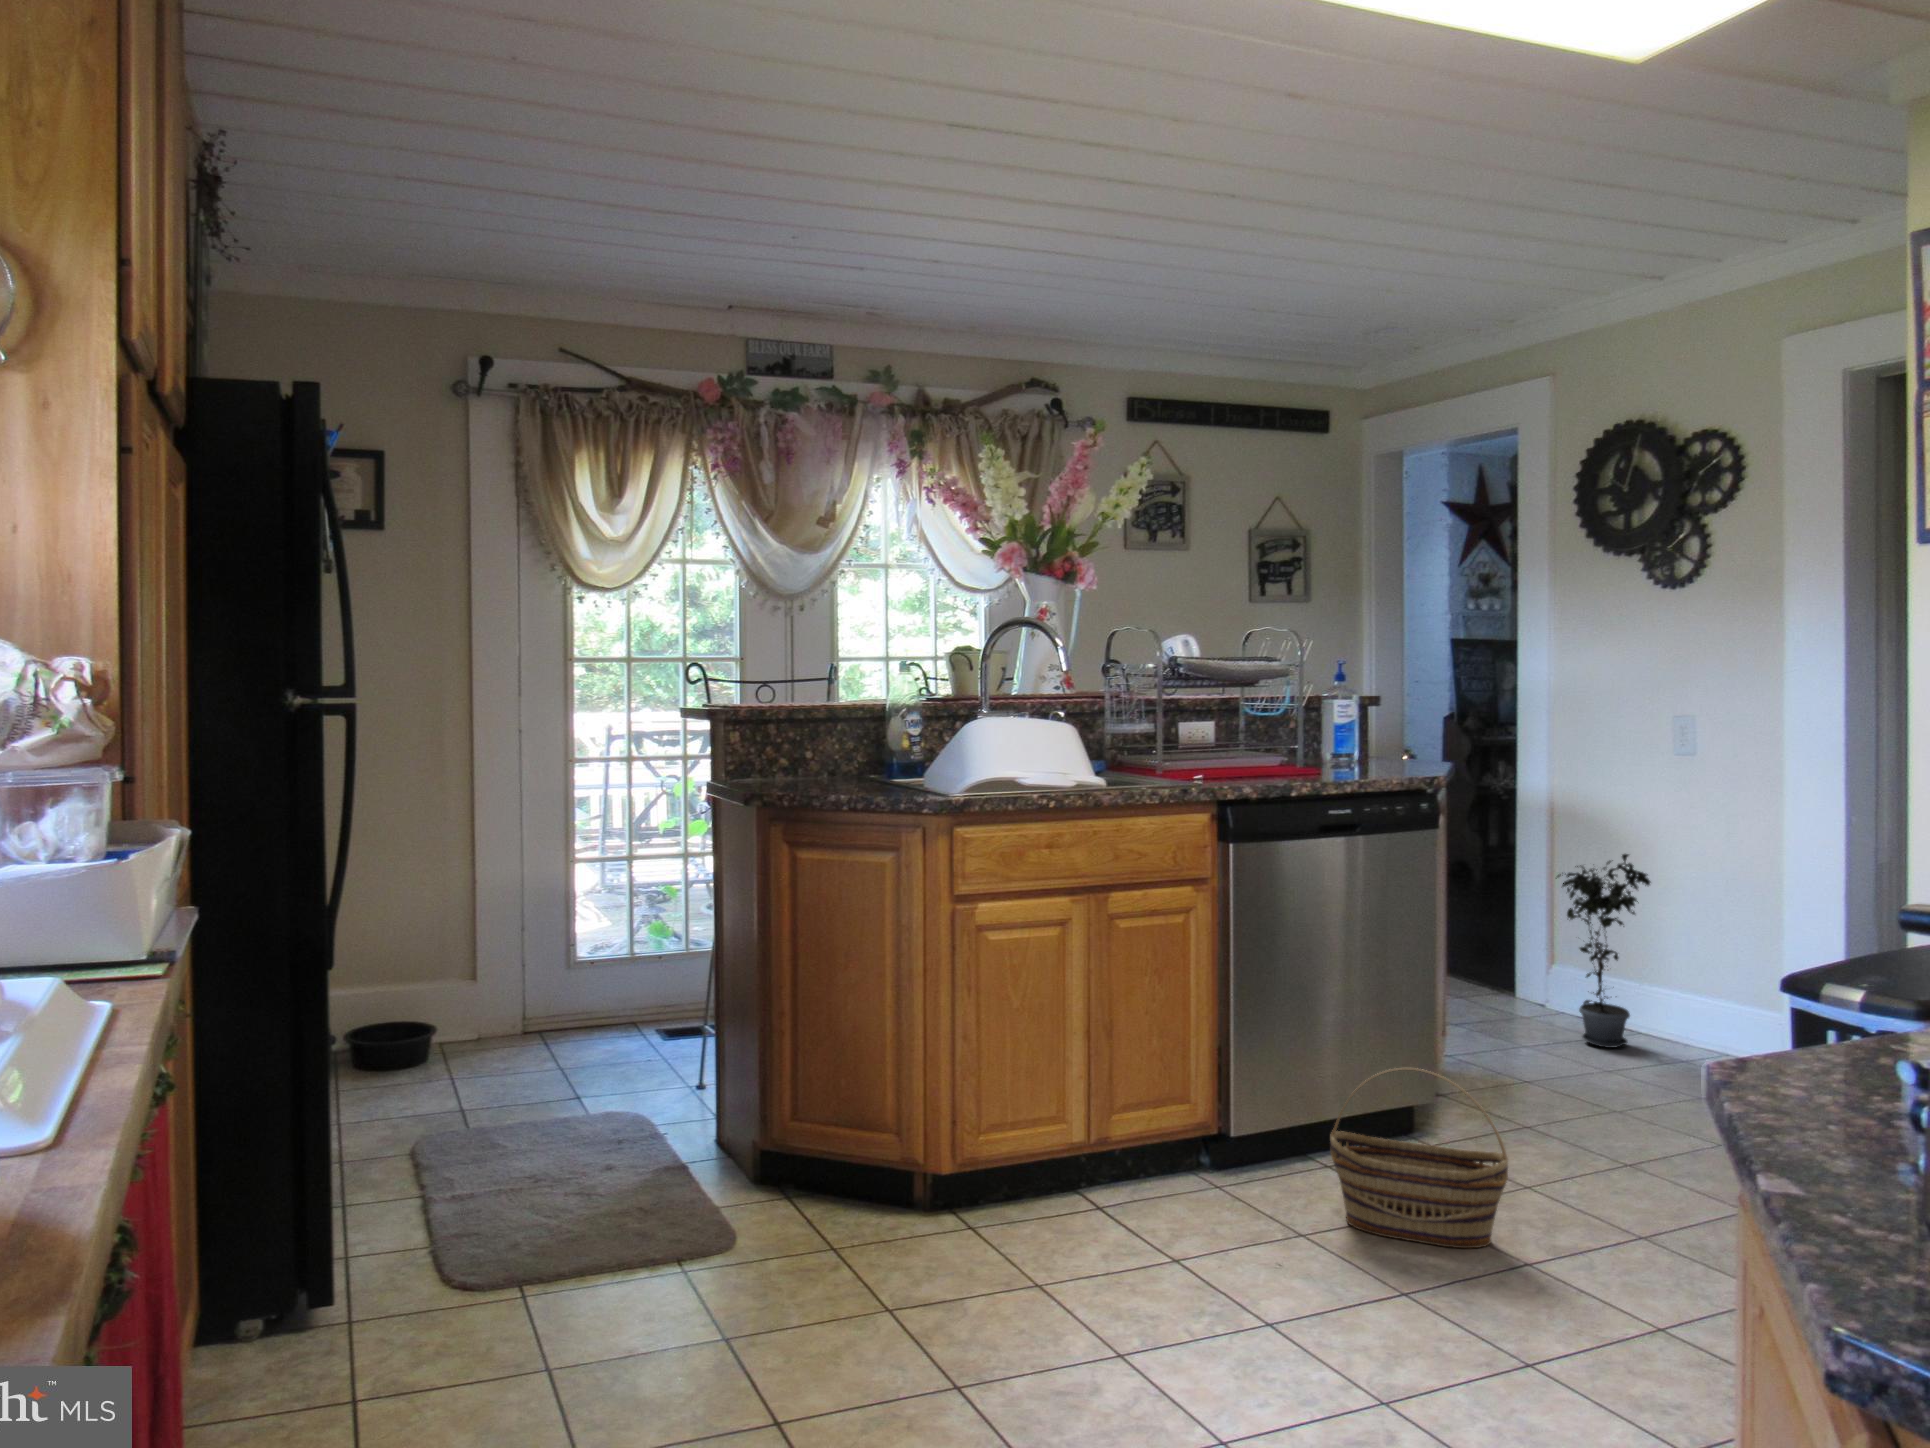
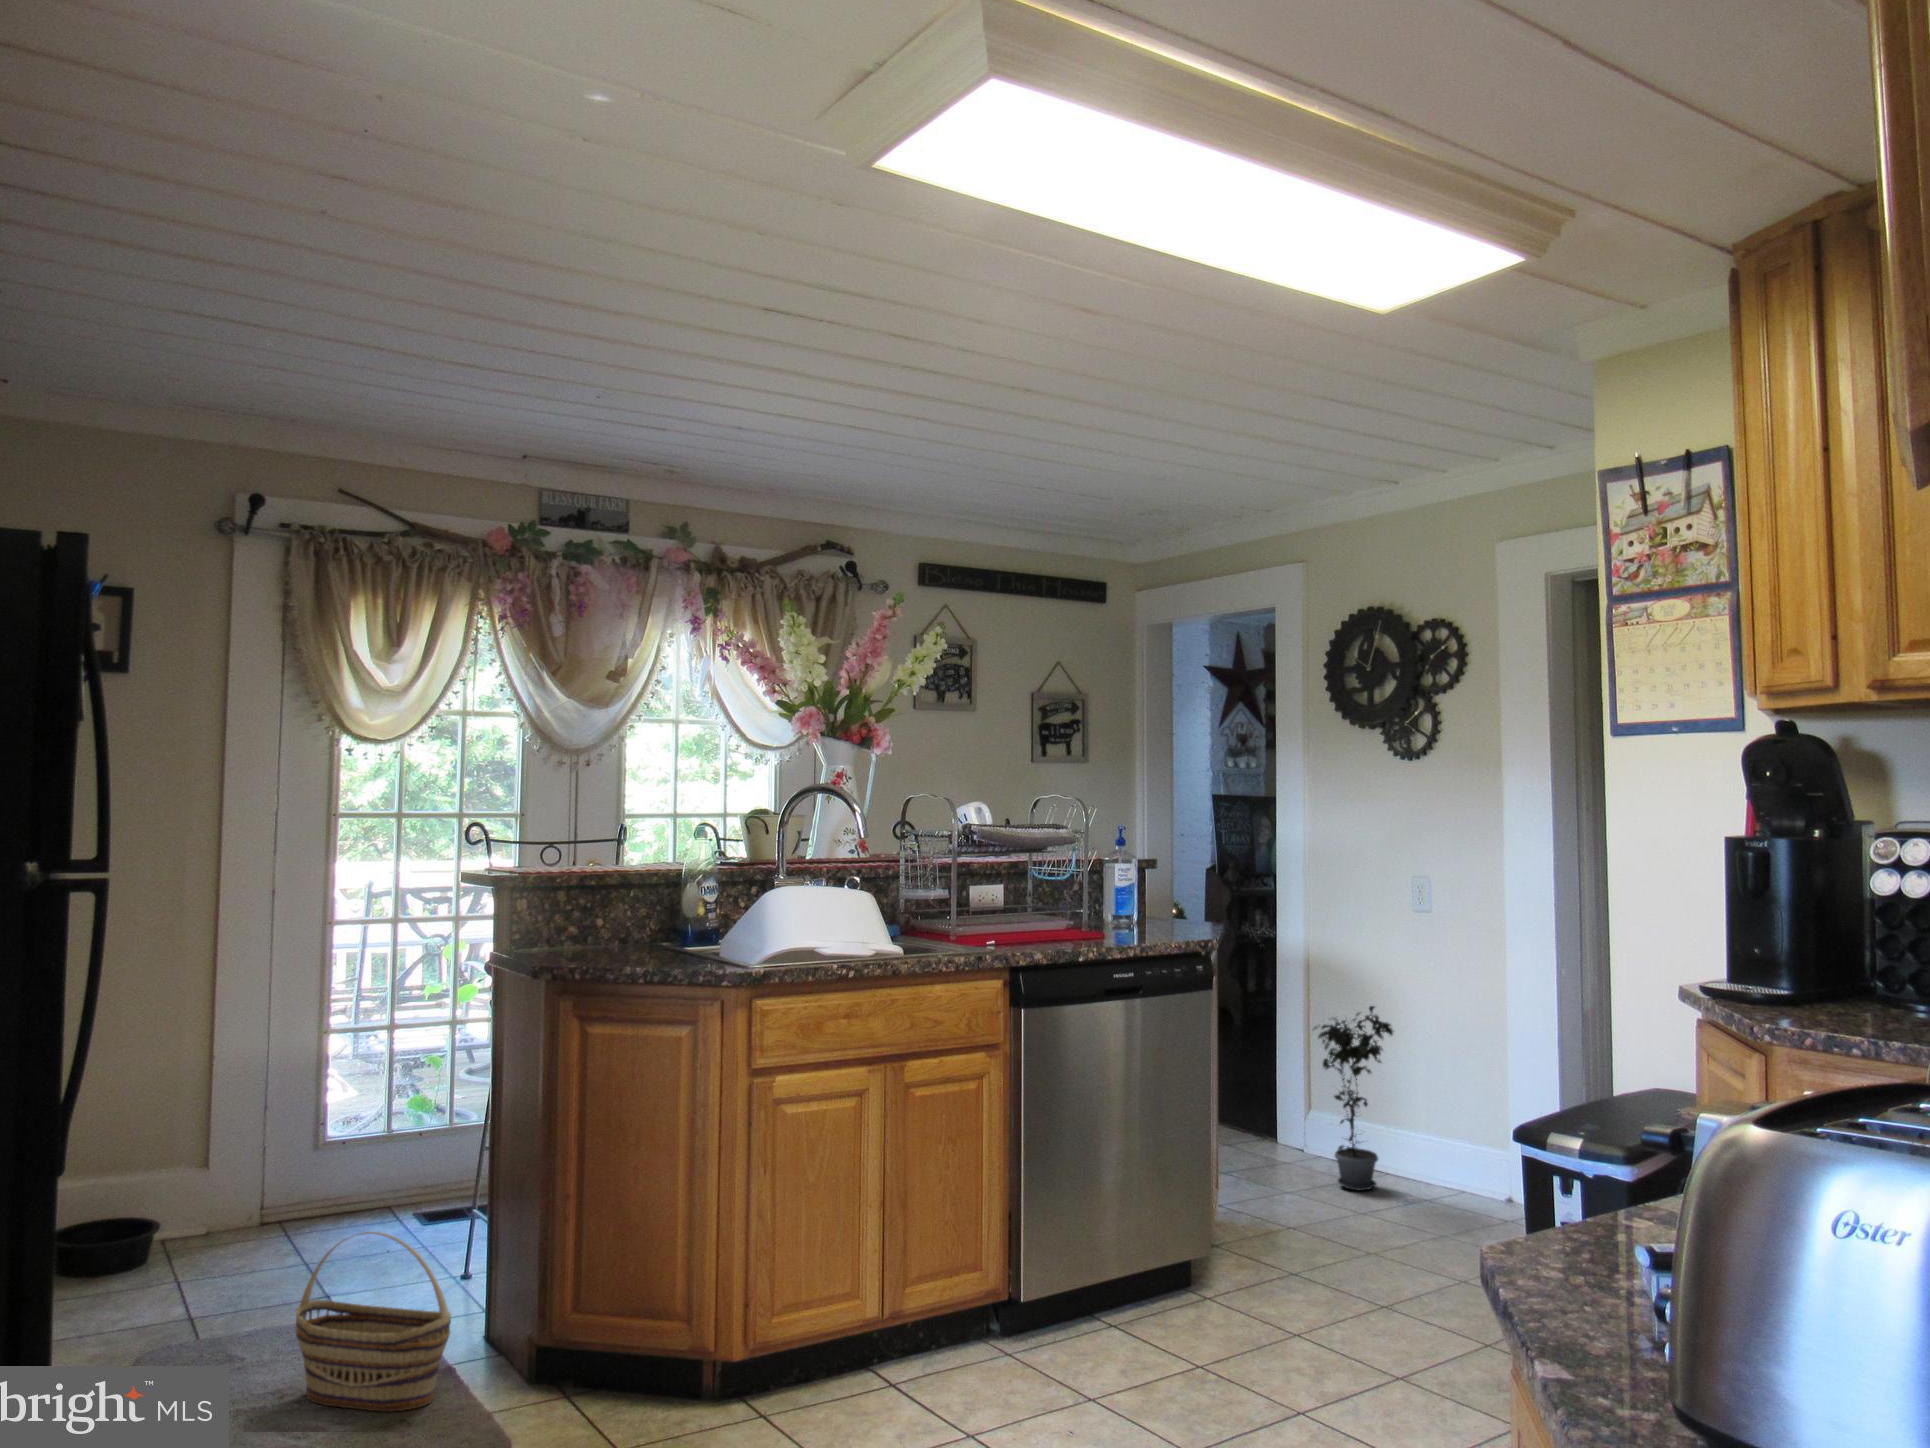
basket: present [1330,1068,1508,1248] -> present [296,1232,451,1411]

